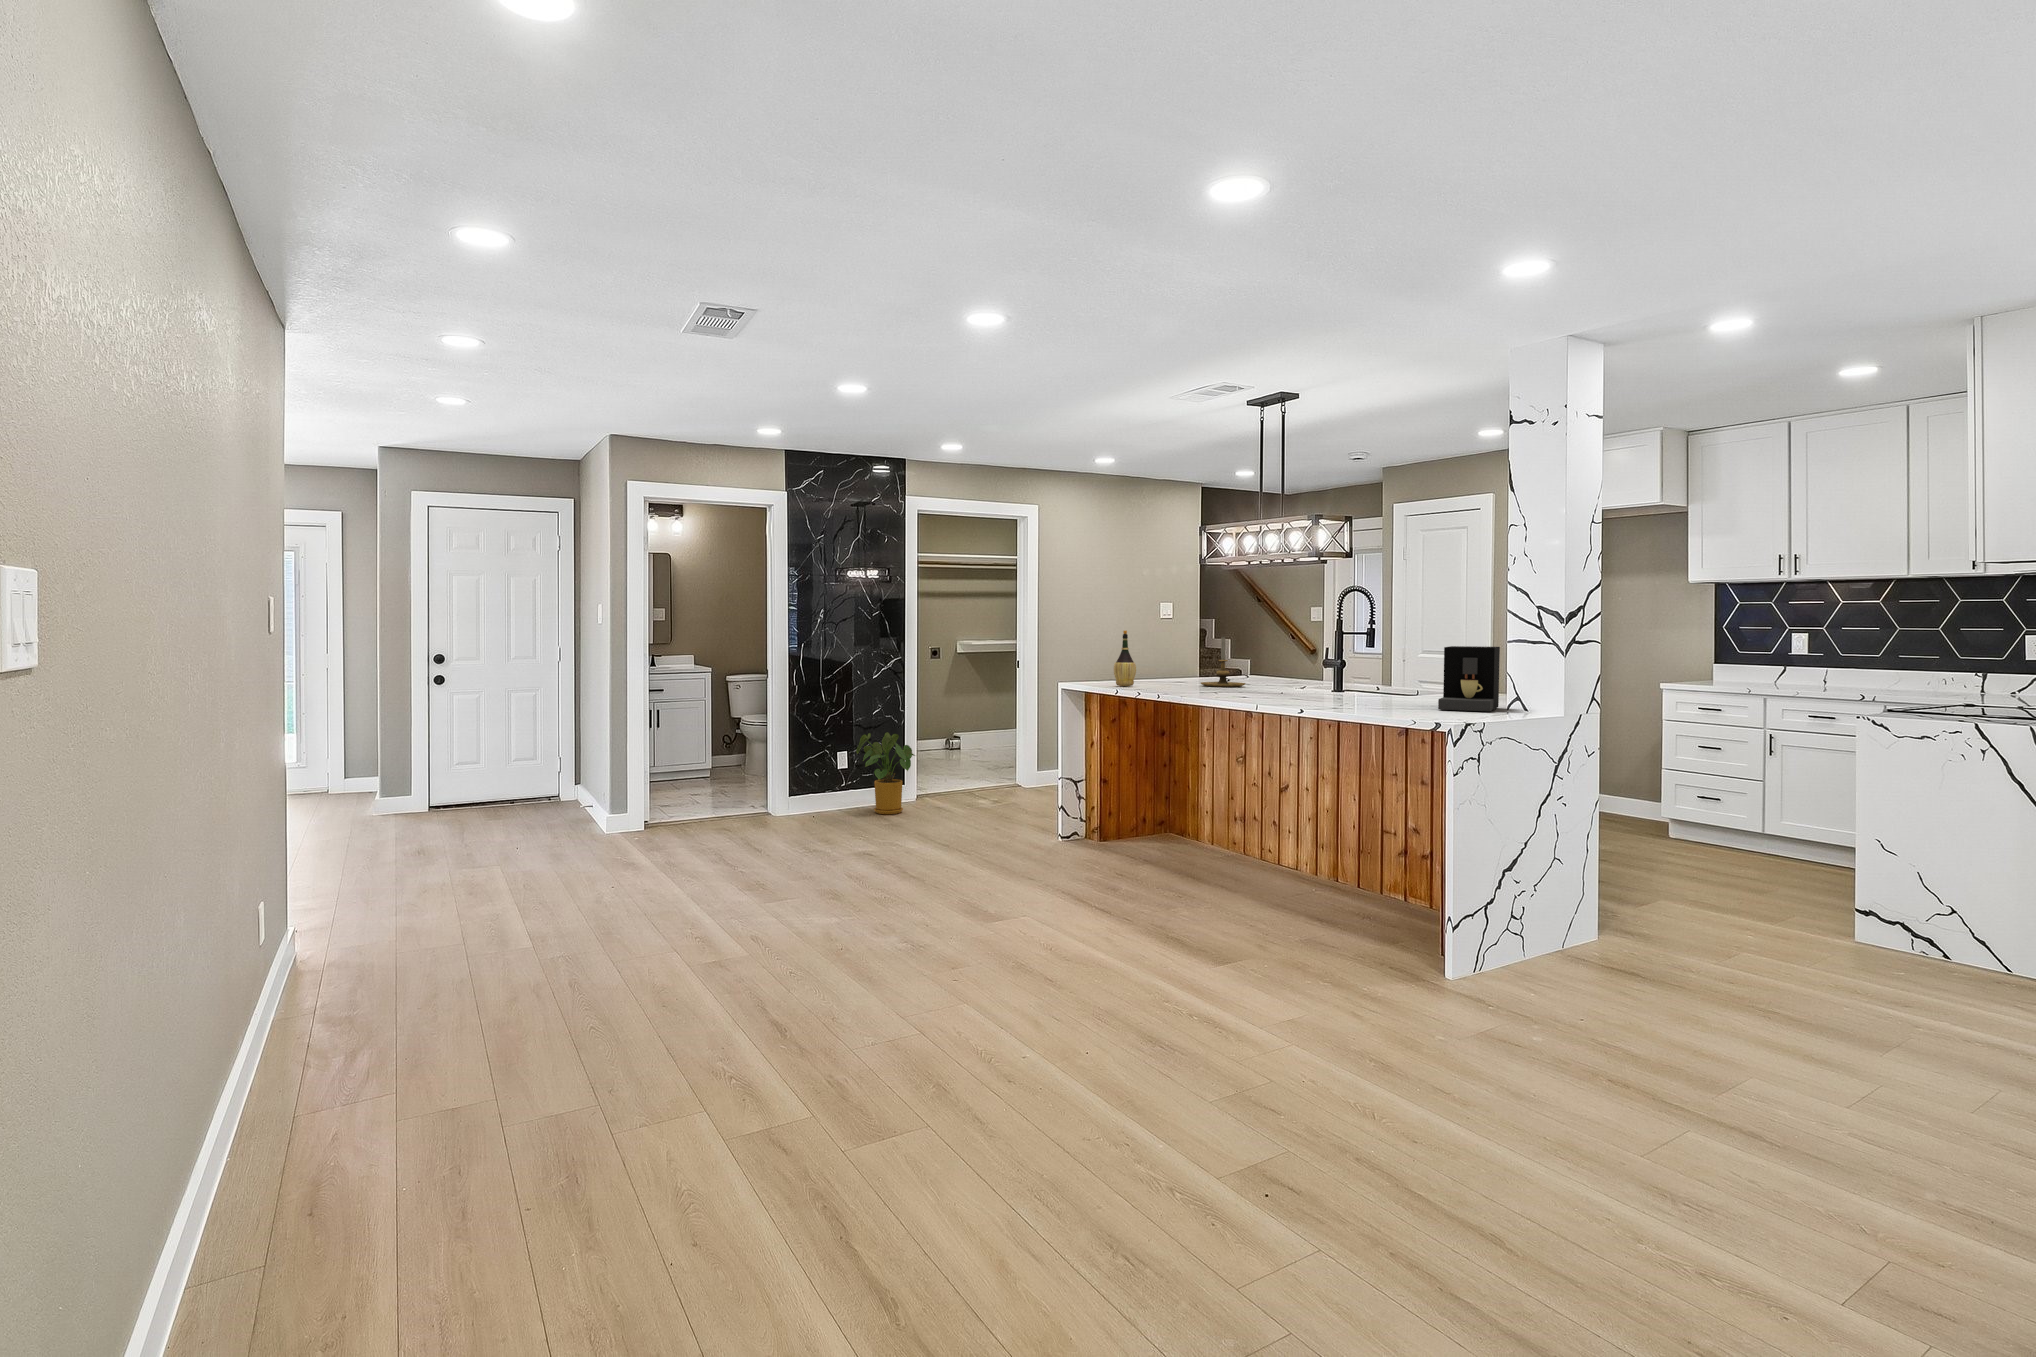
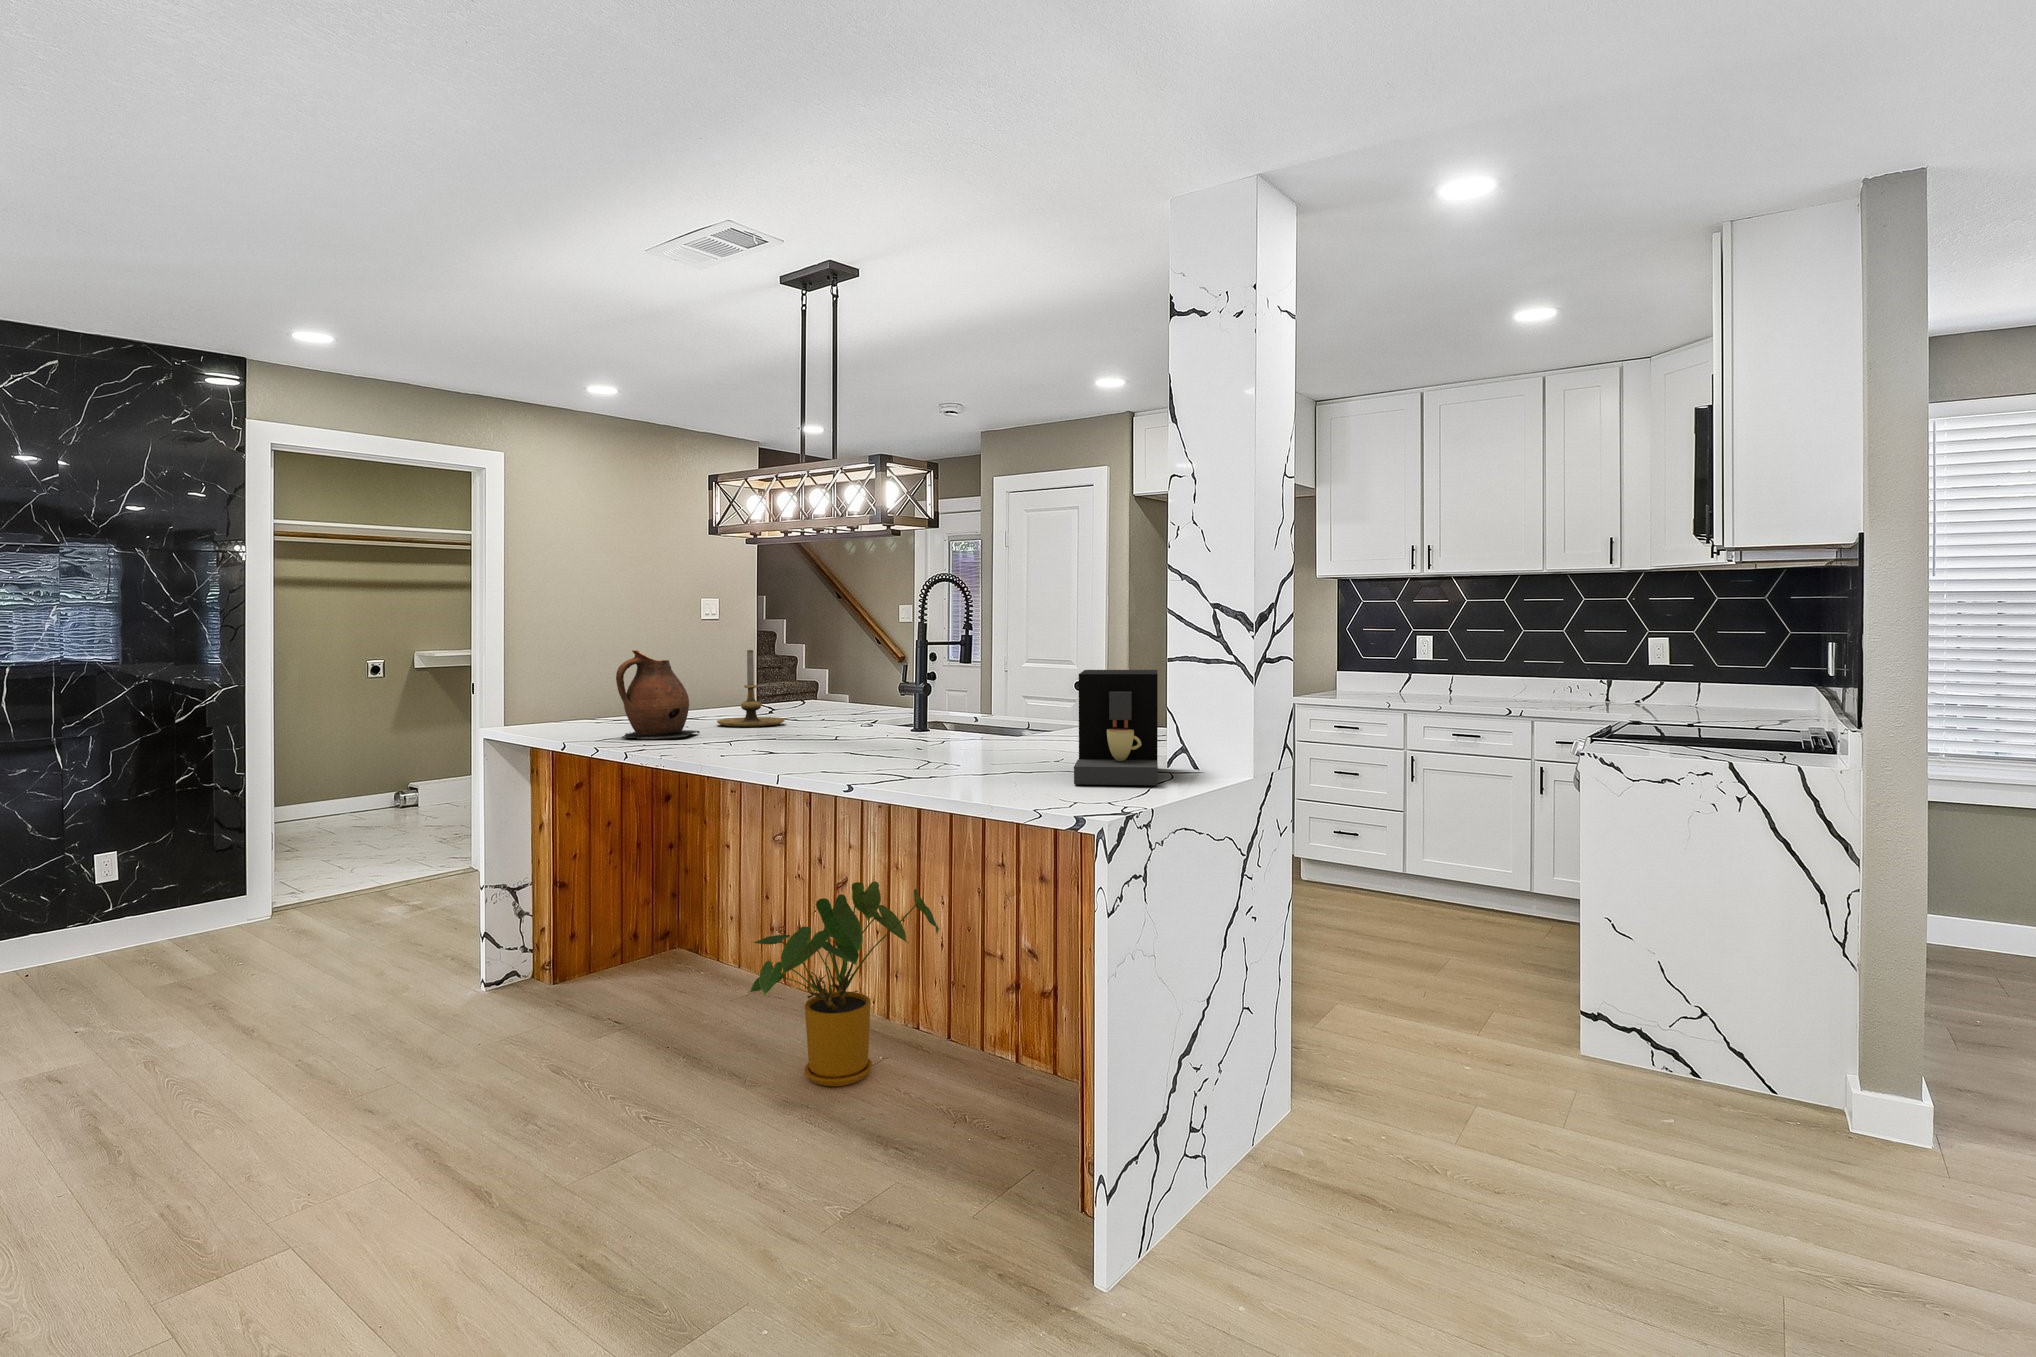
wine bottle: present [1114,630,1136,686] -> none [565,644,604,734]
ceramic pitcher: none [1149,635,1195,690] -> present [616,650,700,739]
house plant: present [856,732,915,814] -> present [748,881,939,1086]

